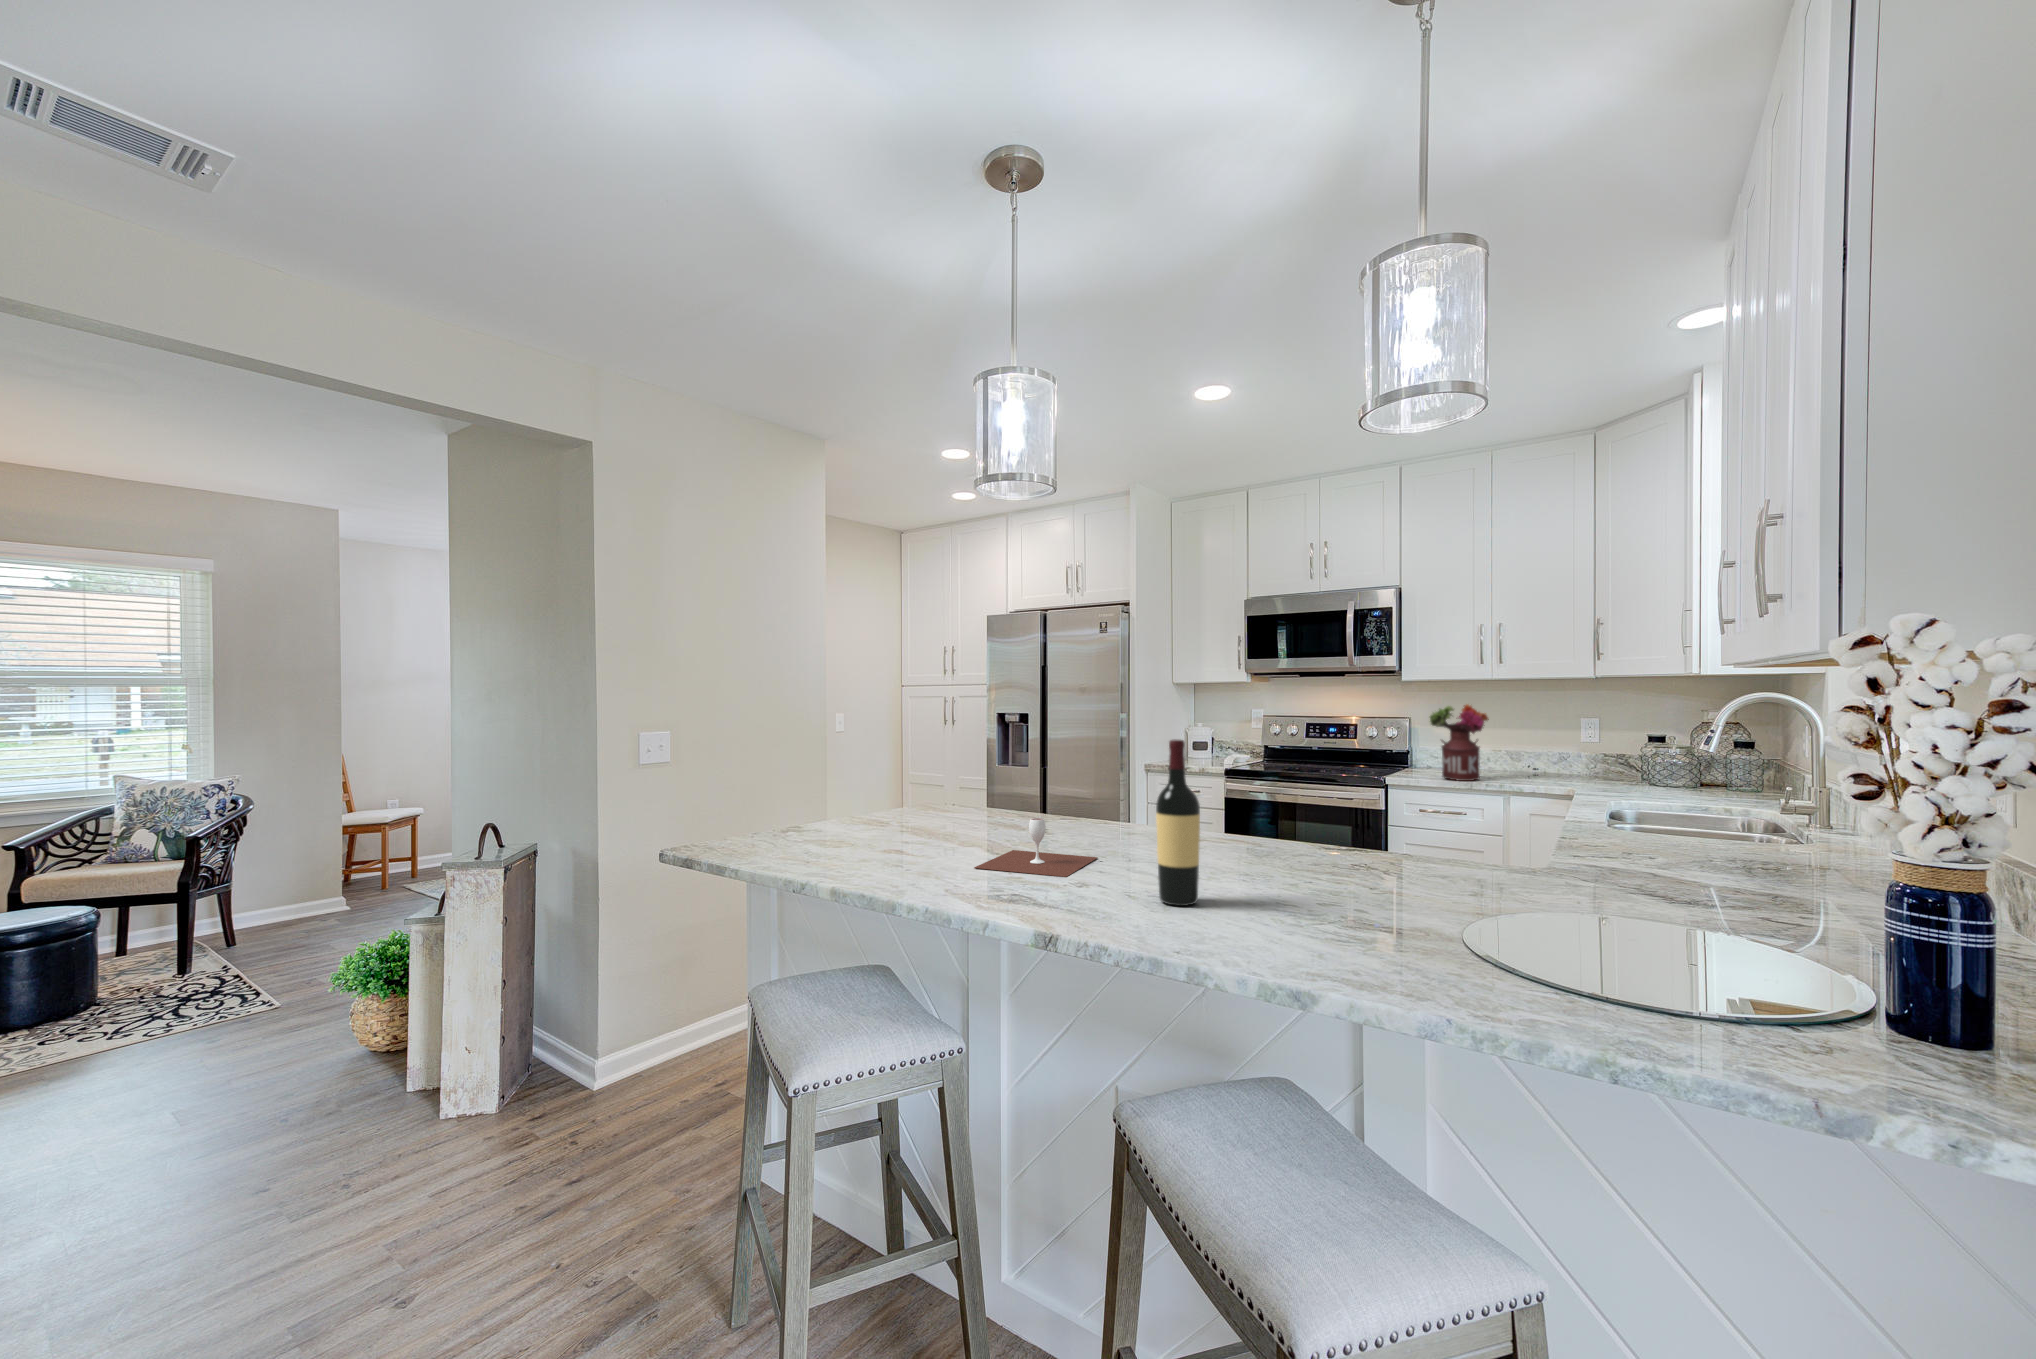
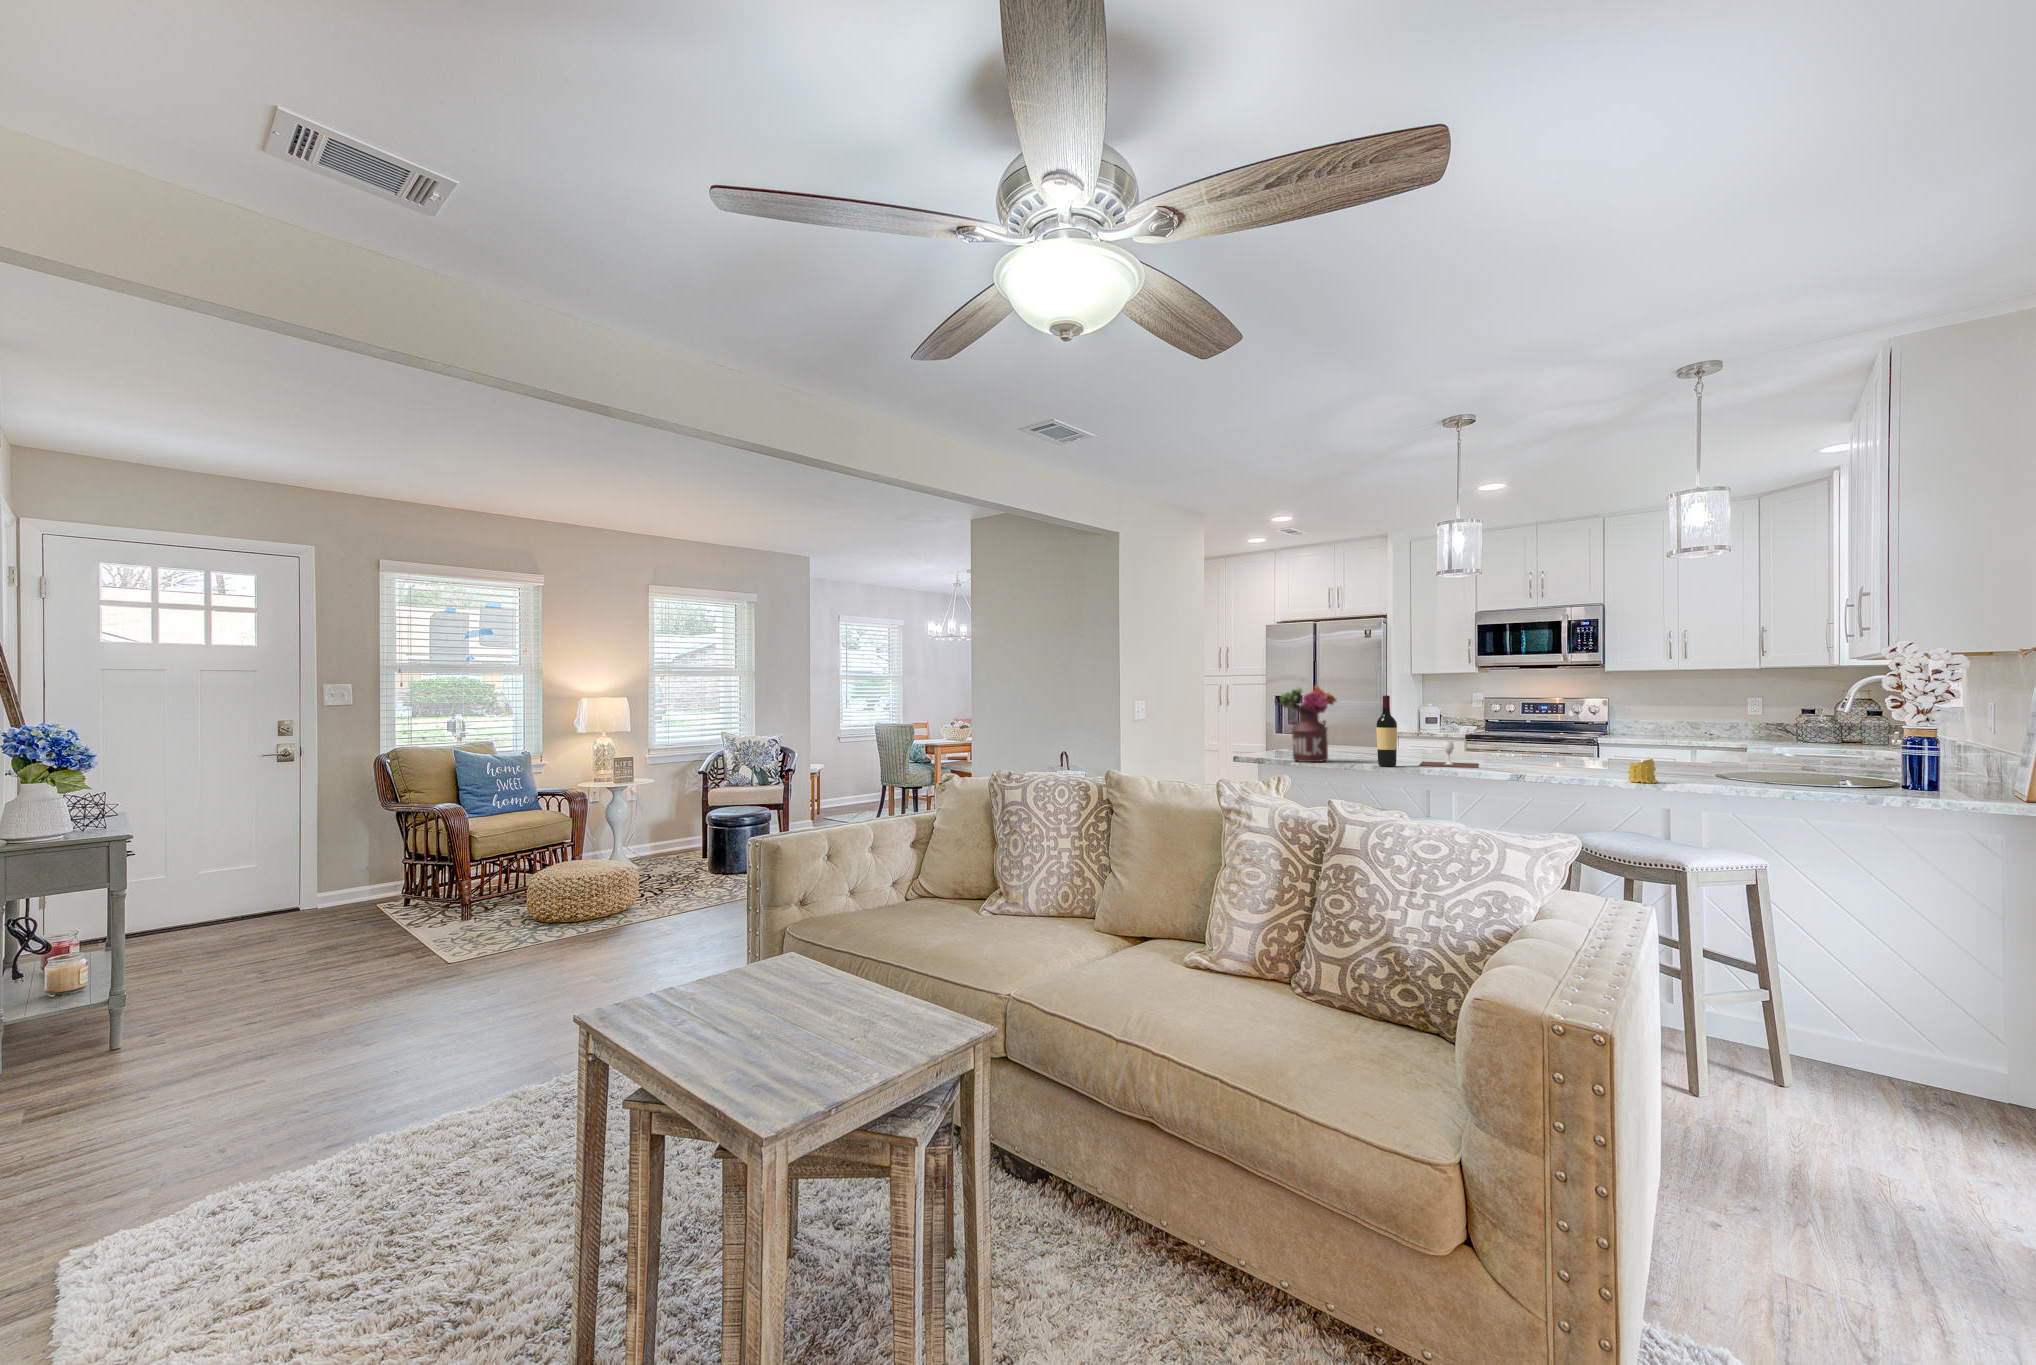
flower arrangement: present [1430,704,1489,781] -> present [1280,686,1337,762]
wine bottle: present [1156,740,1200,906] -> present [1376,695,1397,767]
candle: none [1253,909,1319,981] -> present [1628,759,1658,783]

